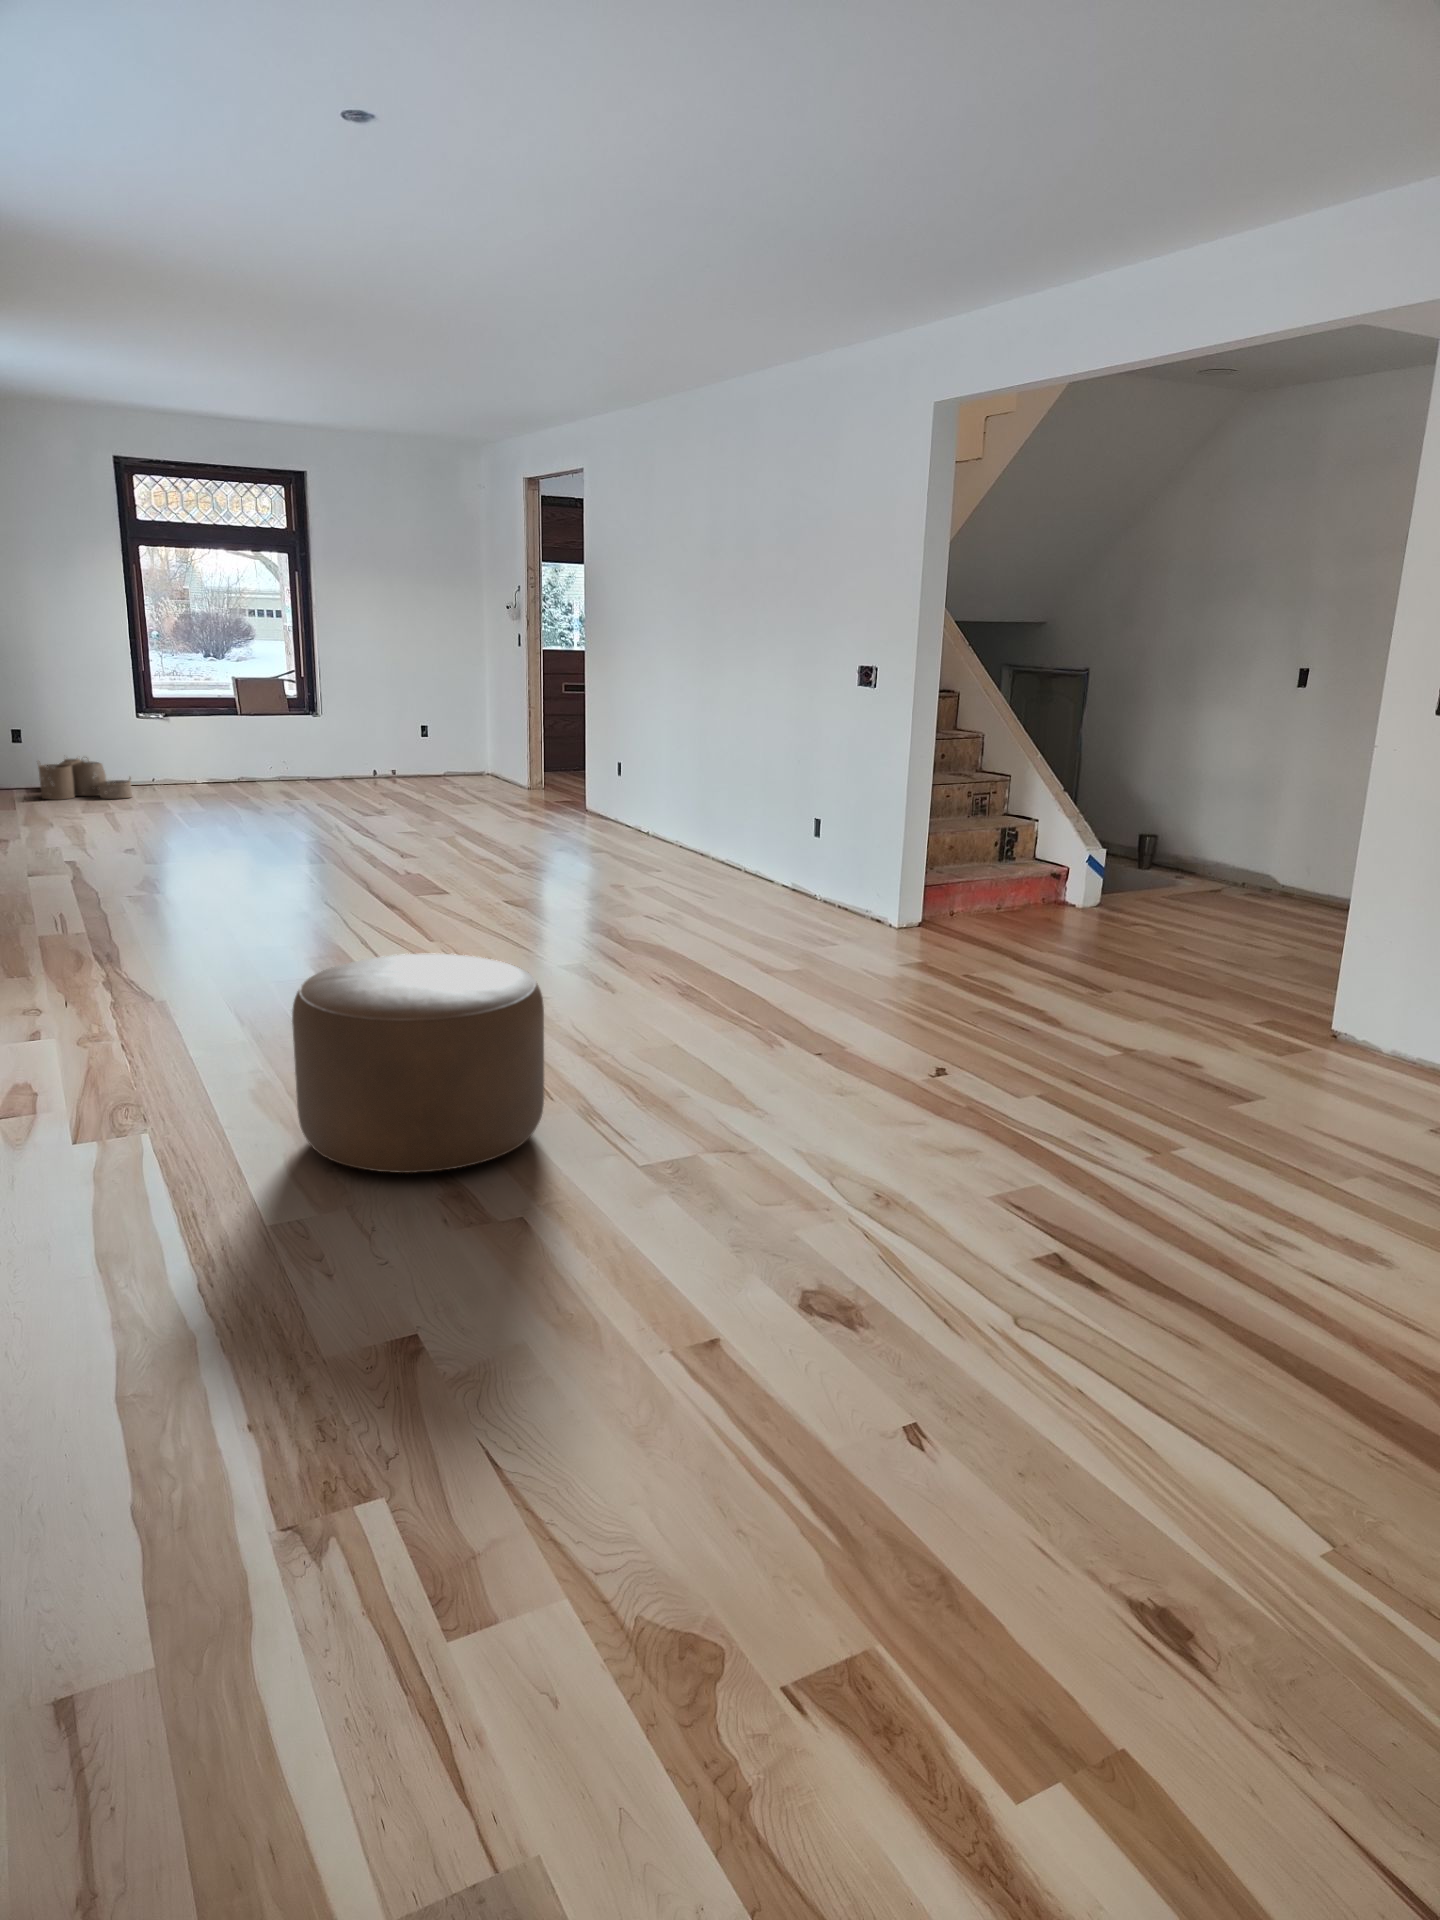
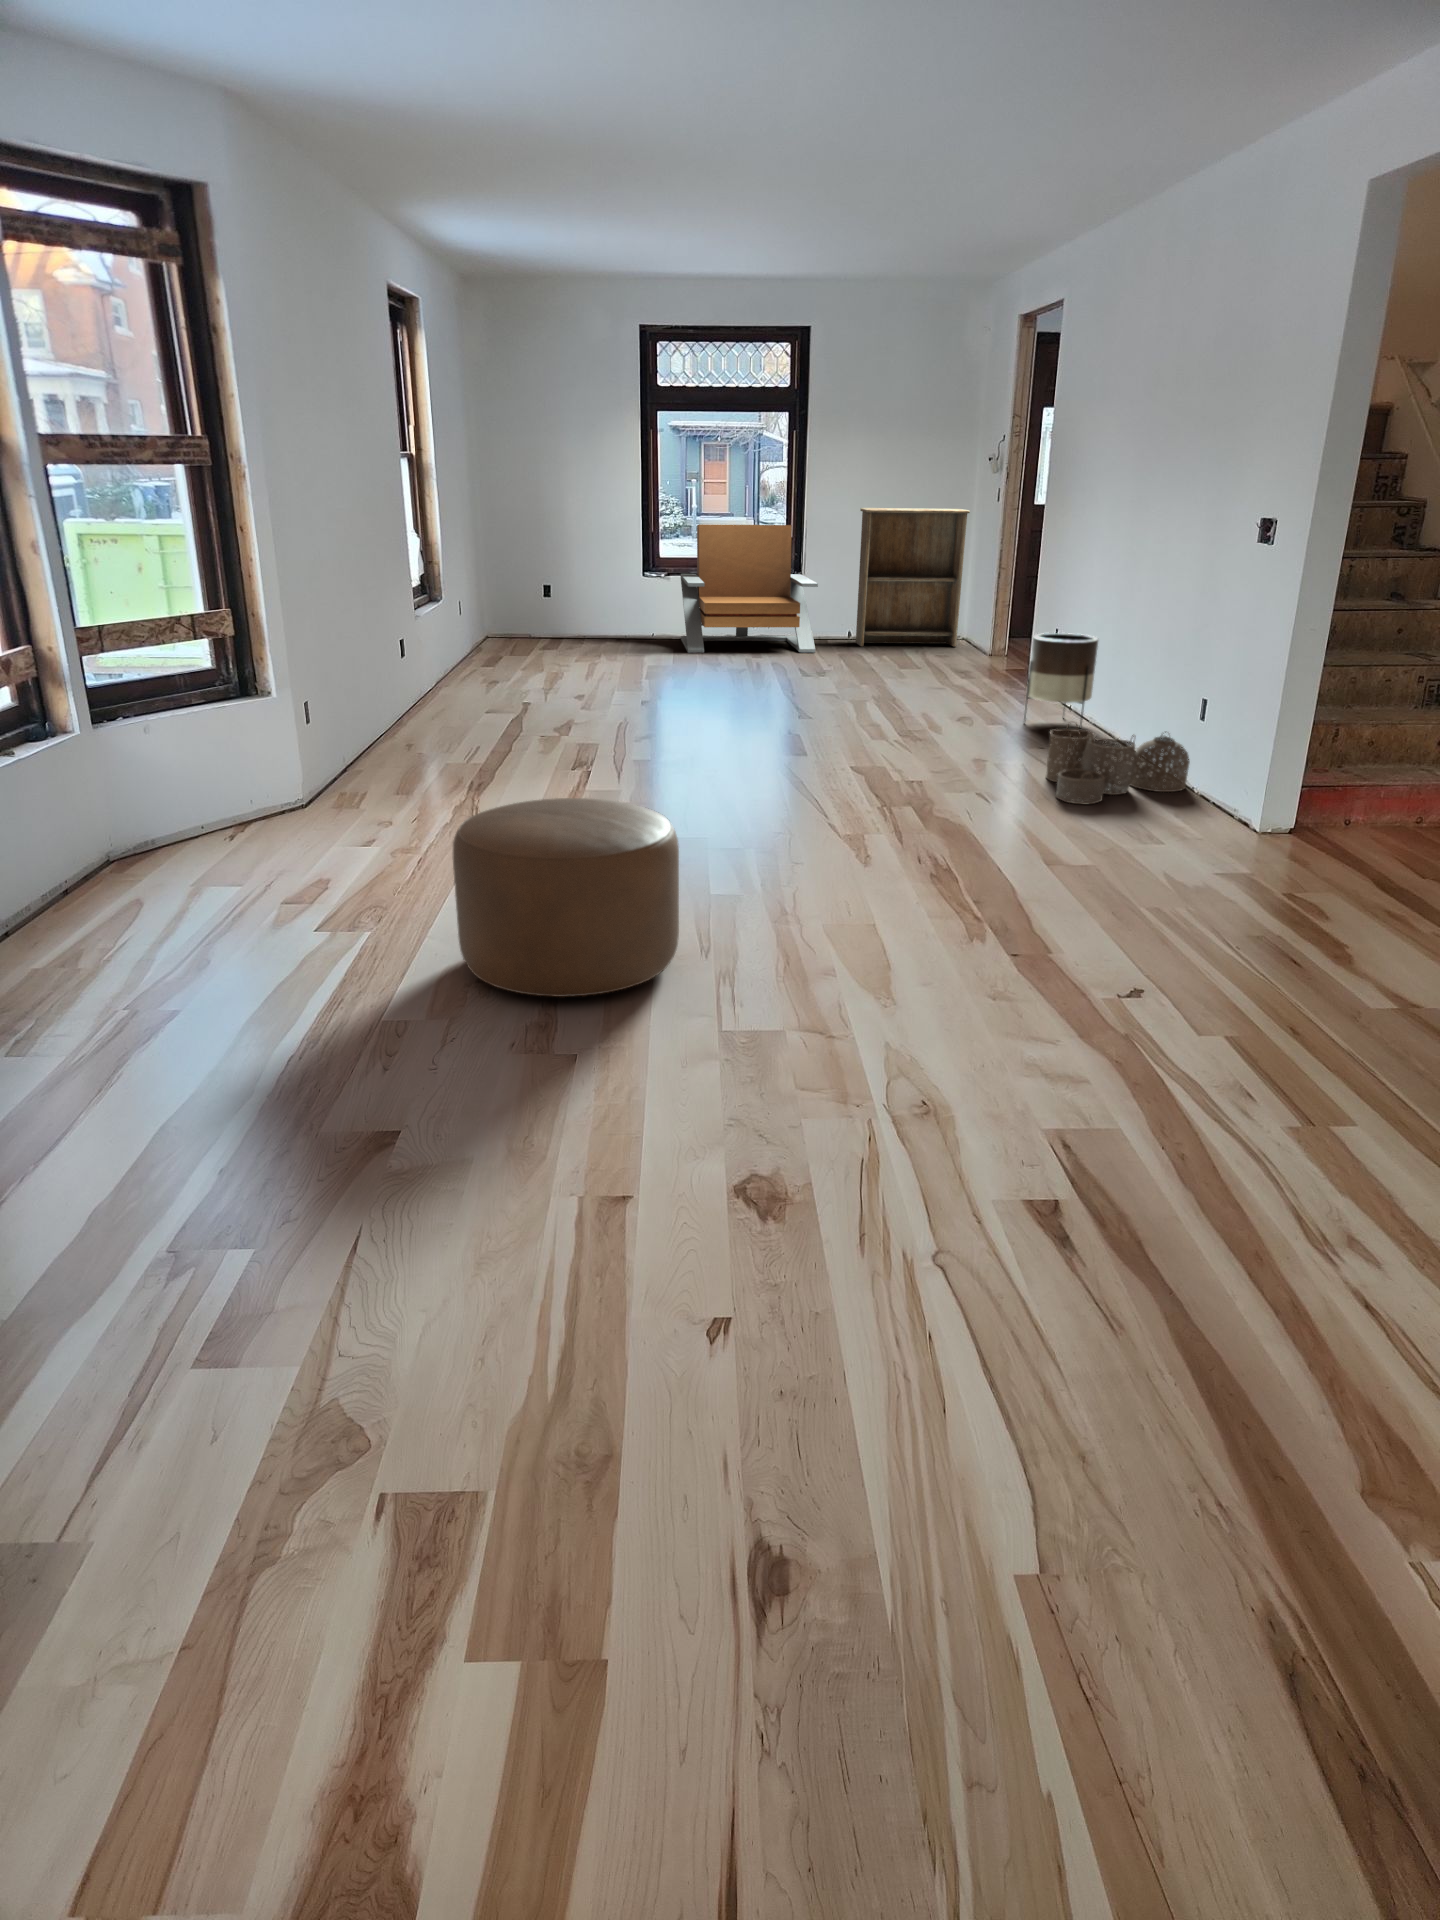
bookshelf: none [378,649,491,787] -> present [856,508,970,647]
lounge chair: none [183,665,354,802] -> present [681,524,818,653]
woven basket: present [38,758,132,800] -> present [1046,726,1190,804]
planter: none [622,765,683,853] -> present [1024,633,1098,728]

